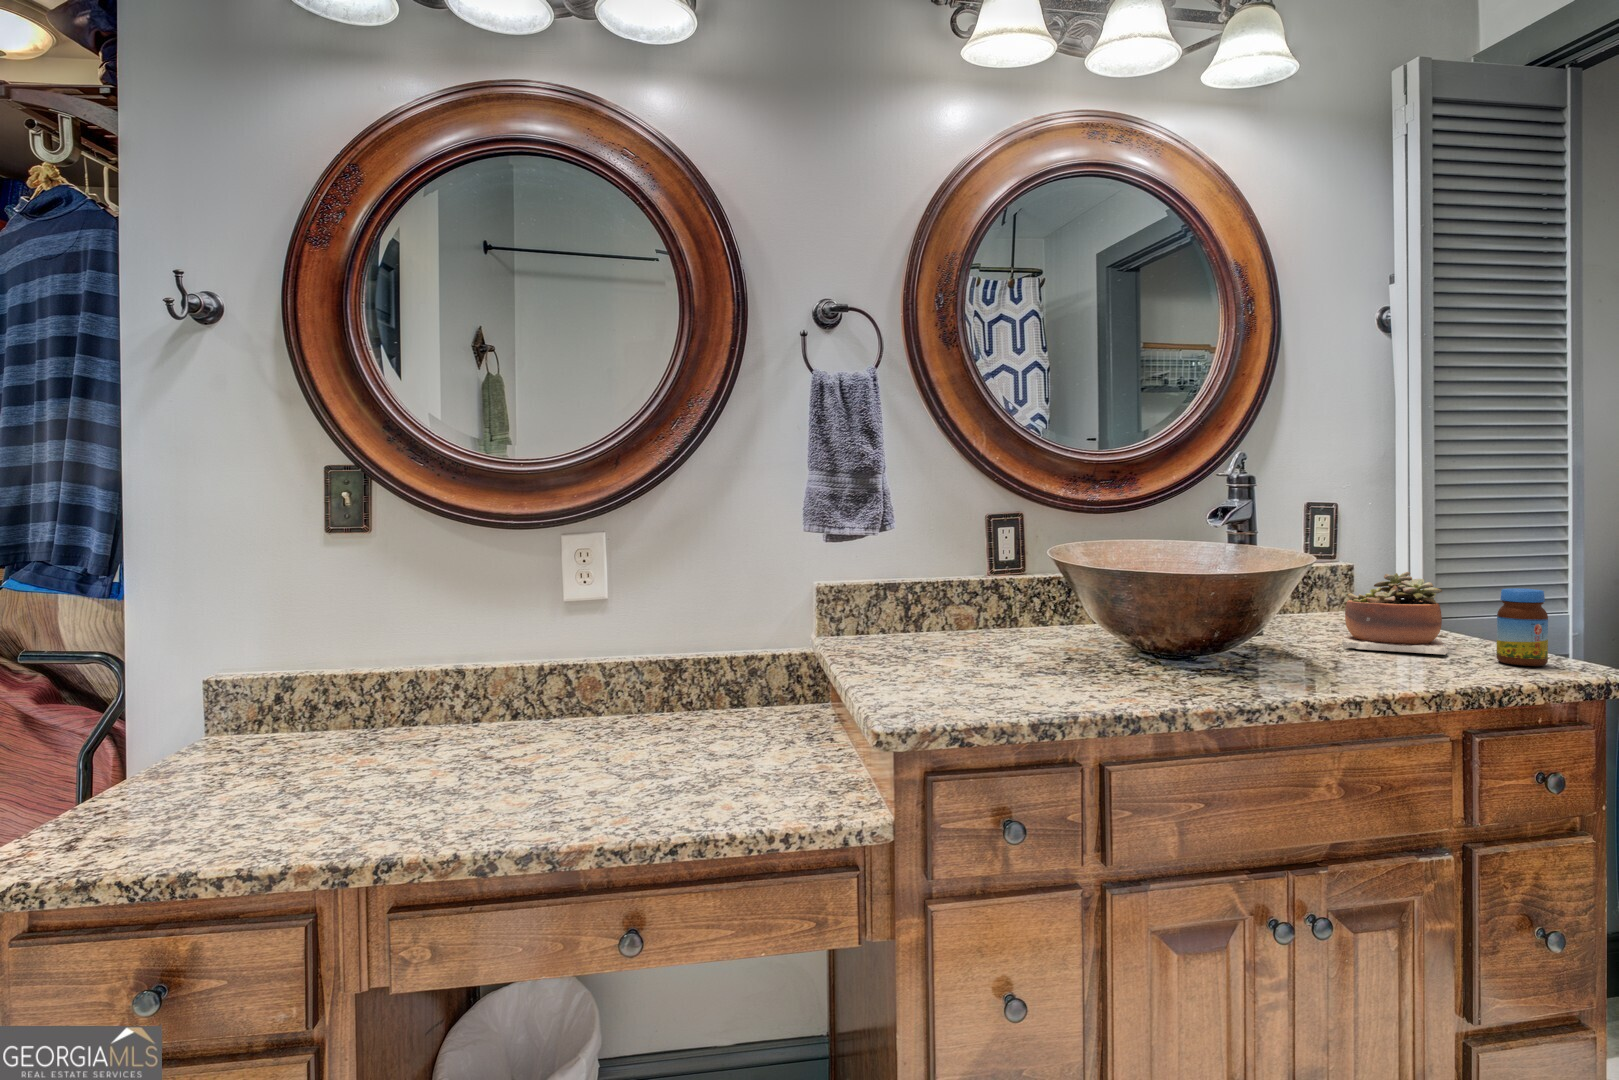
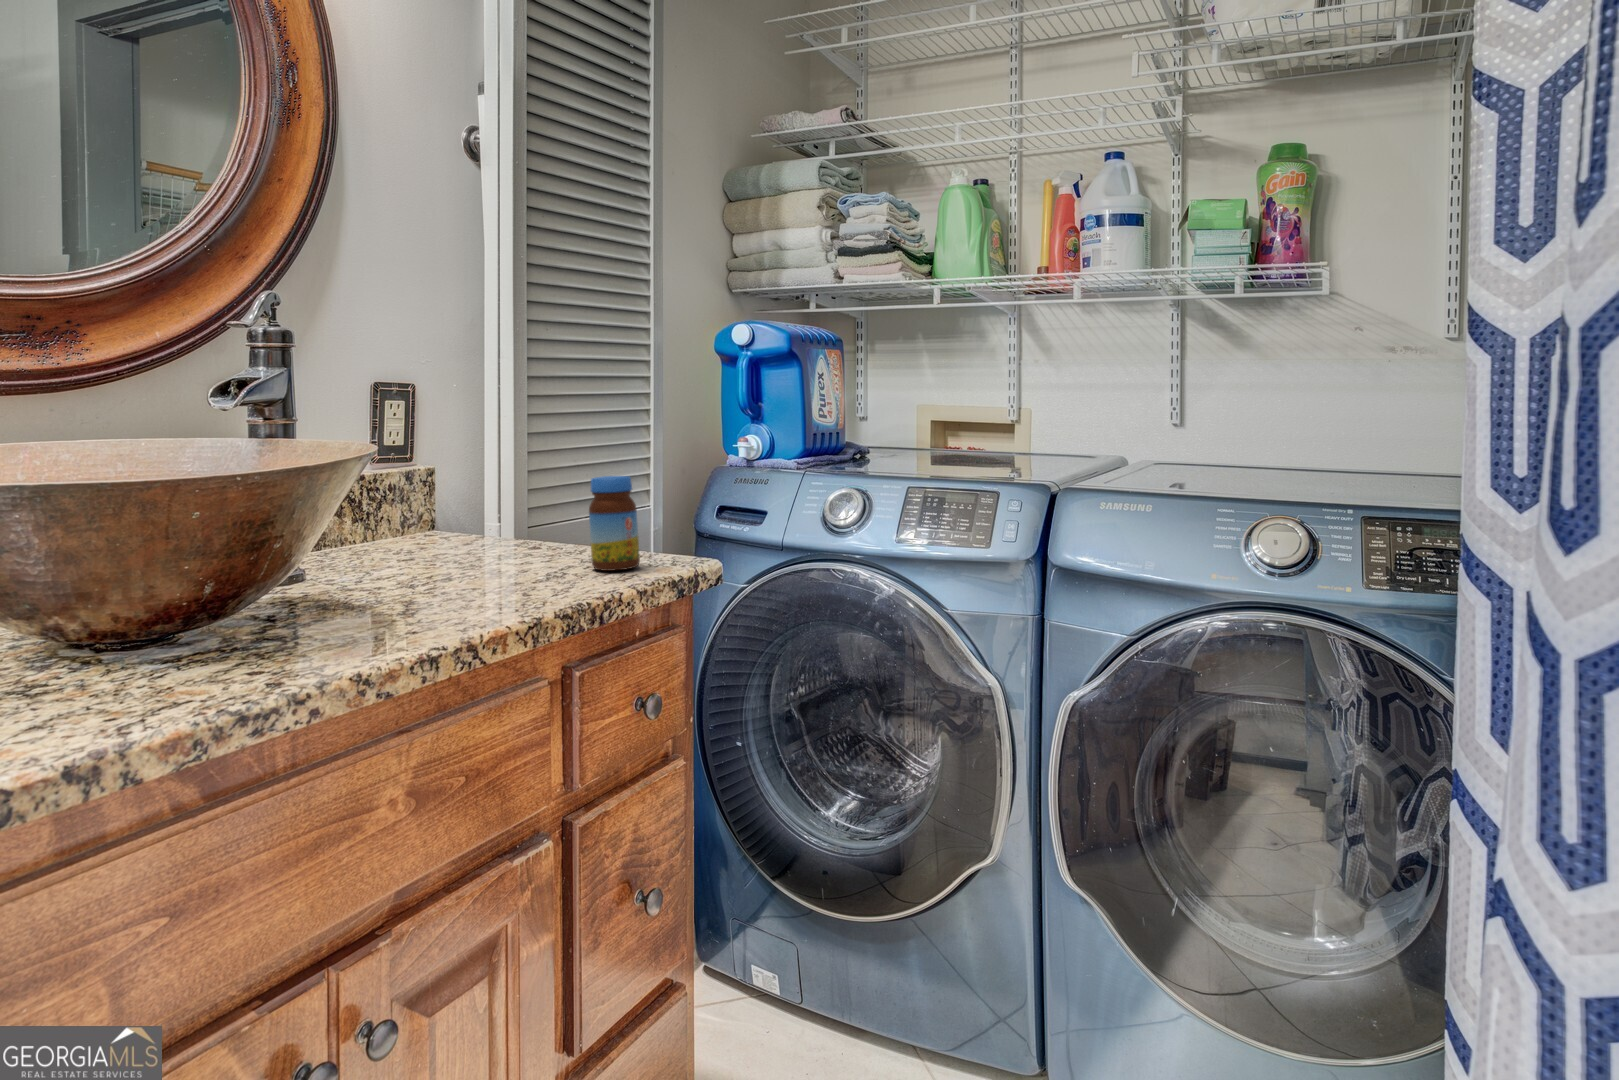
succulent plant: present [1343,572,1448,655] -> none [419,466,543,579]

